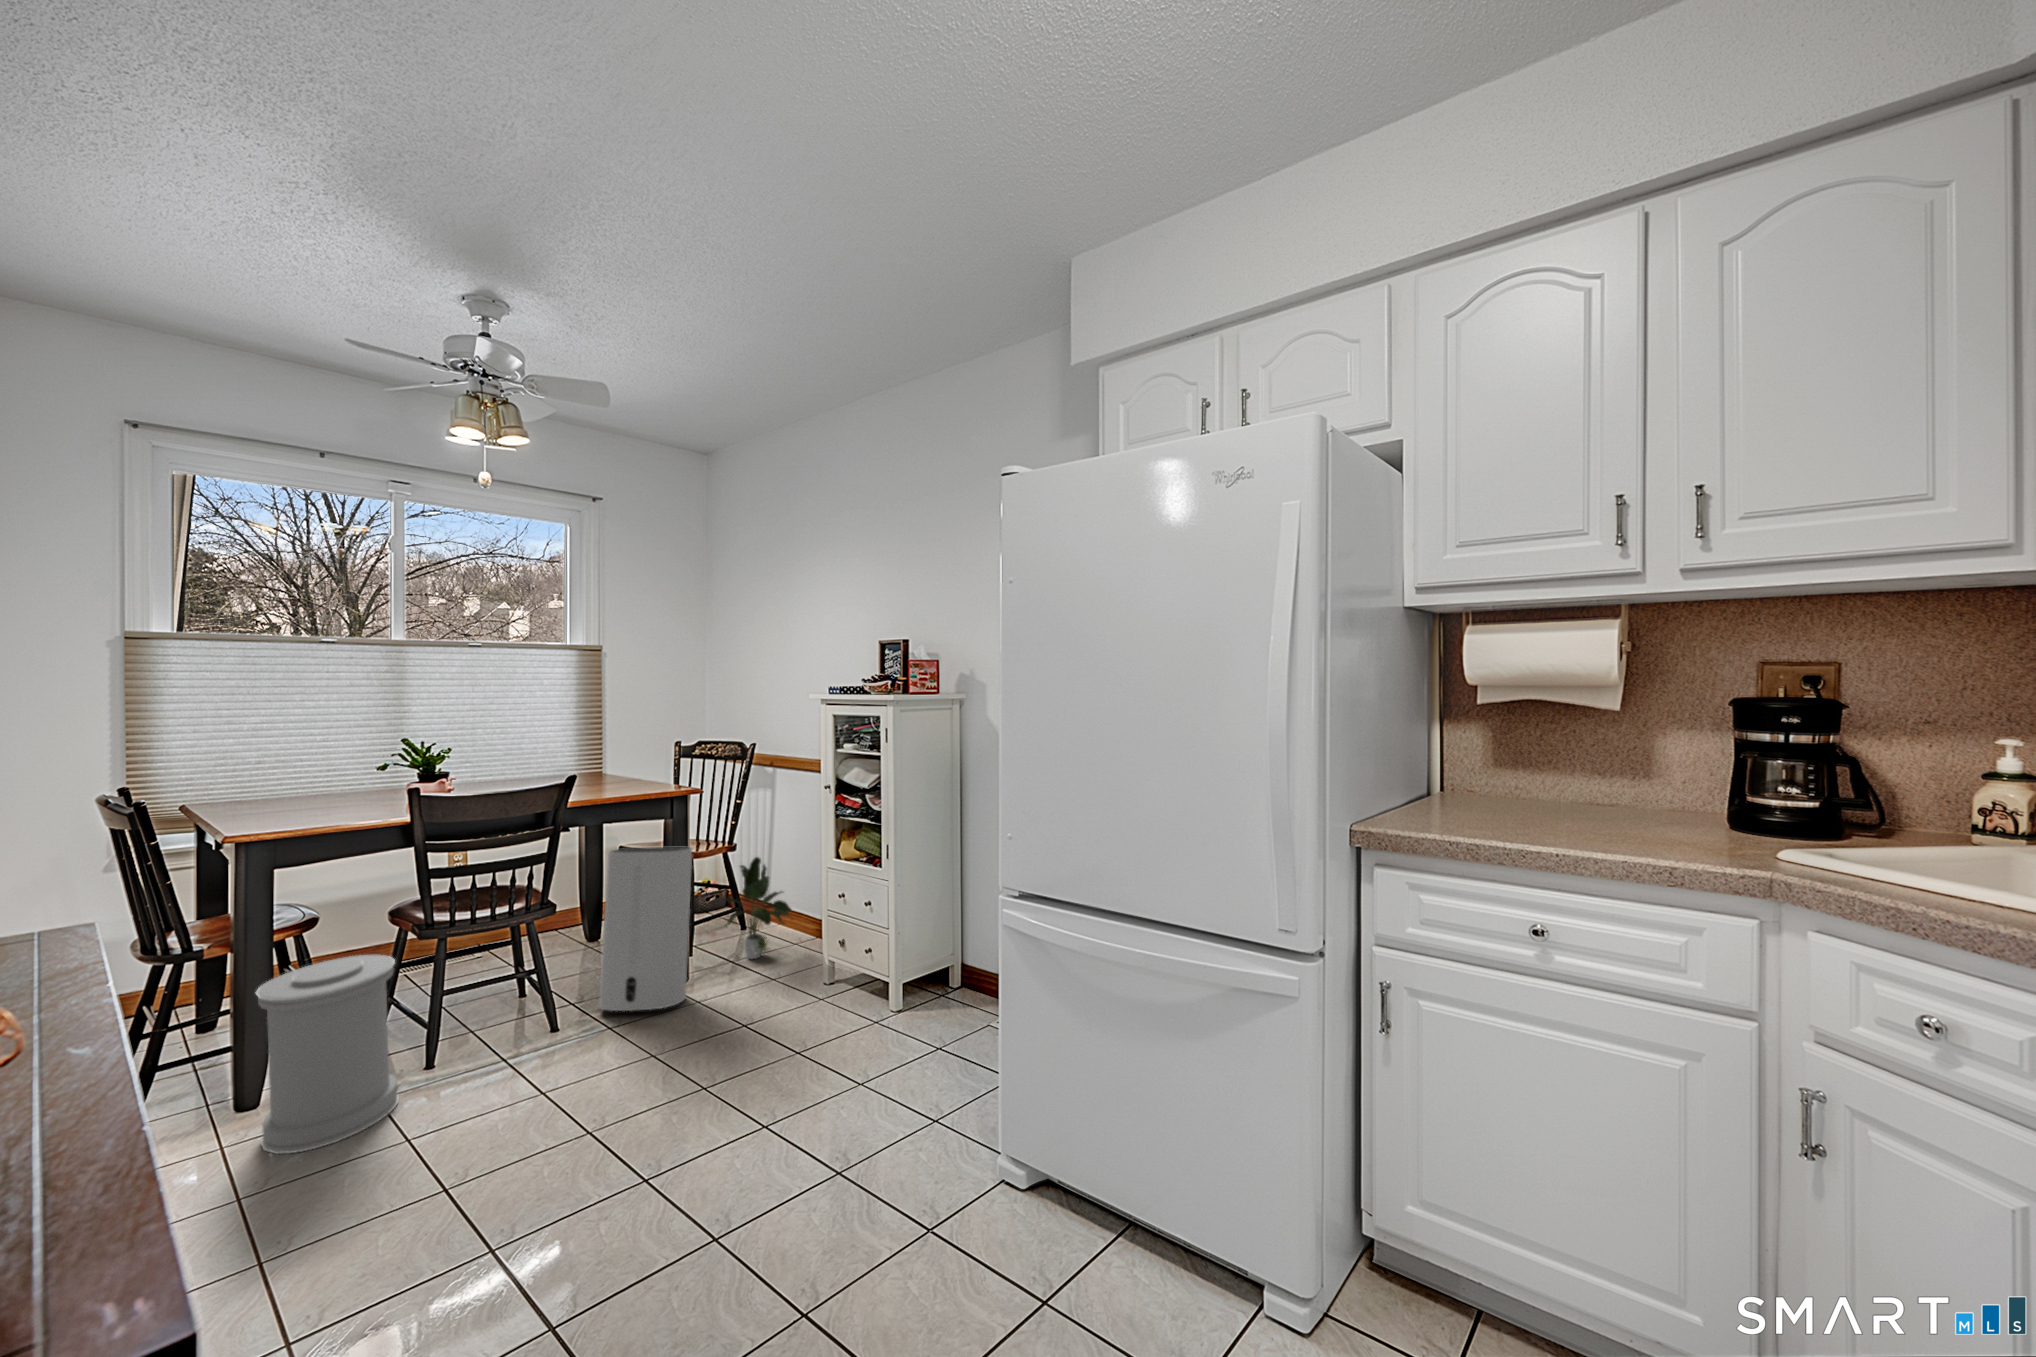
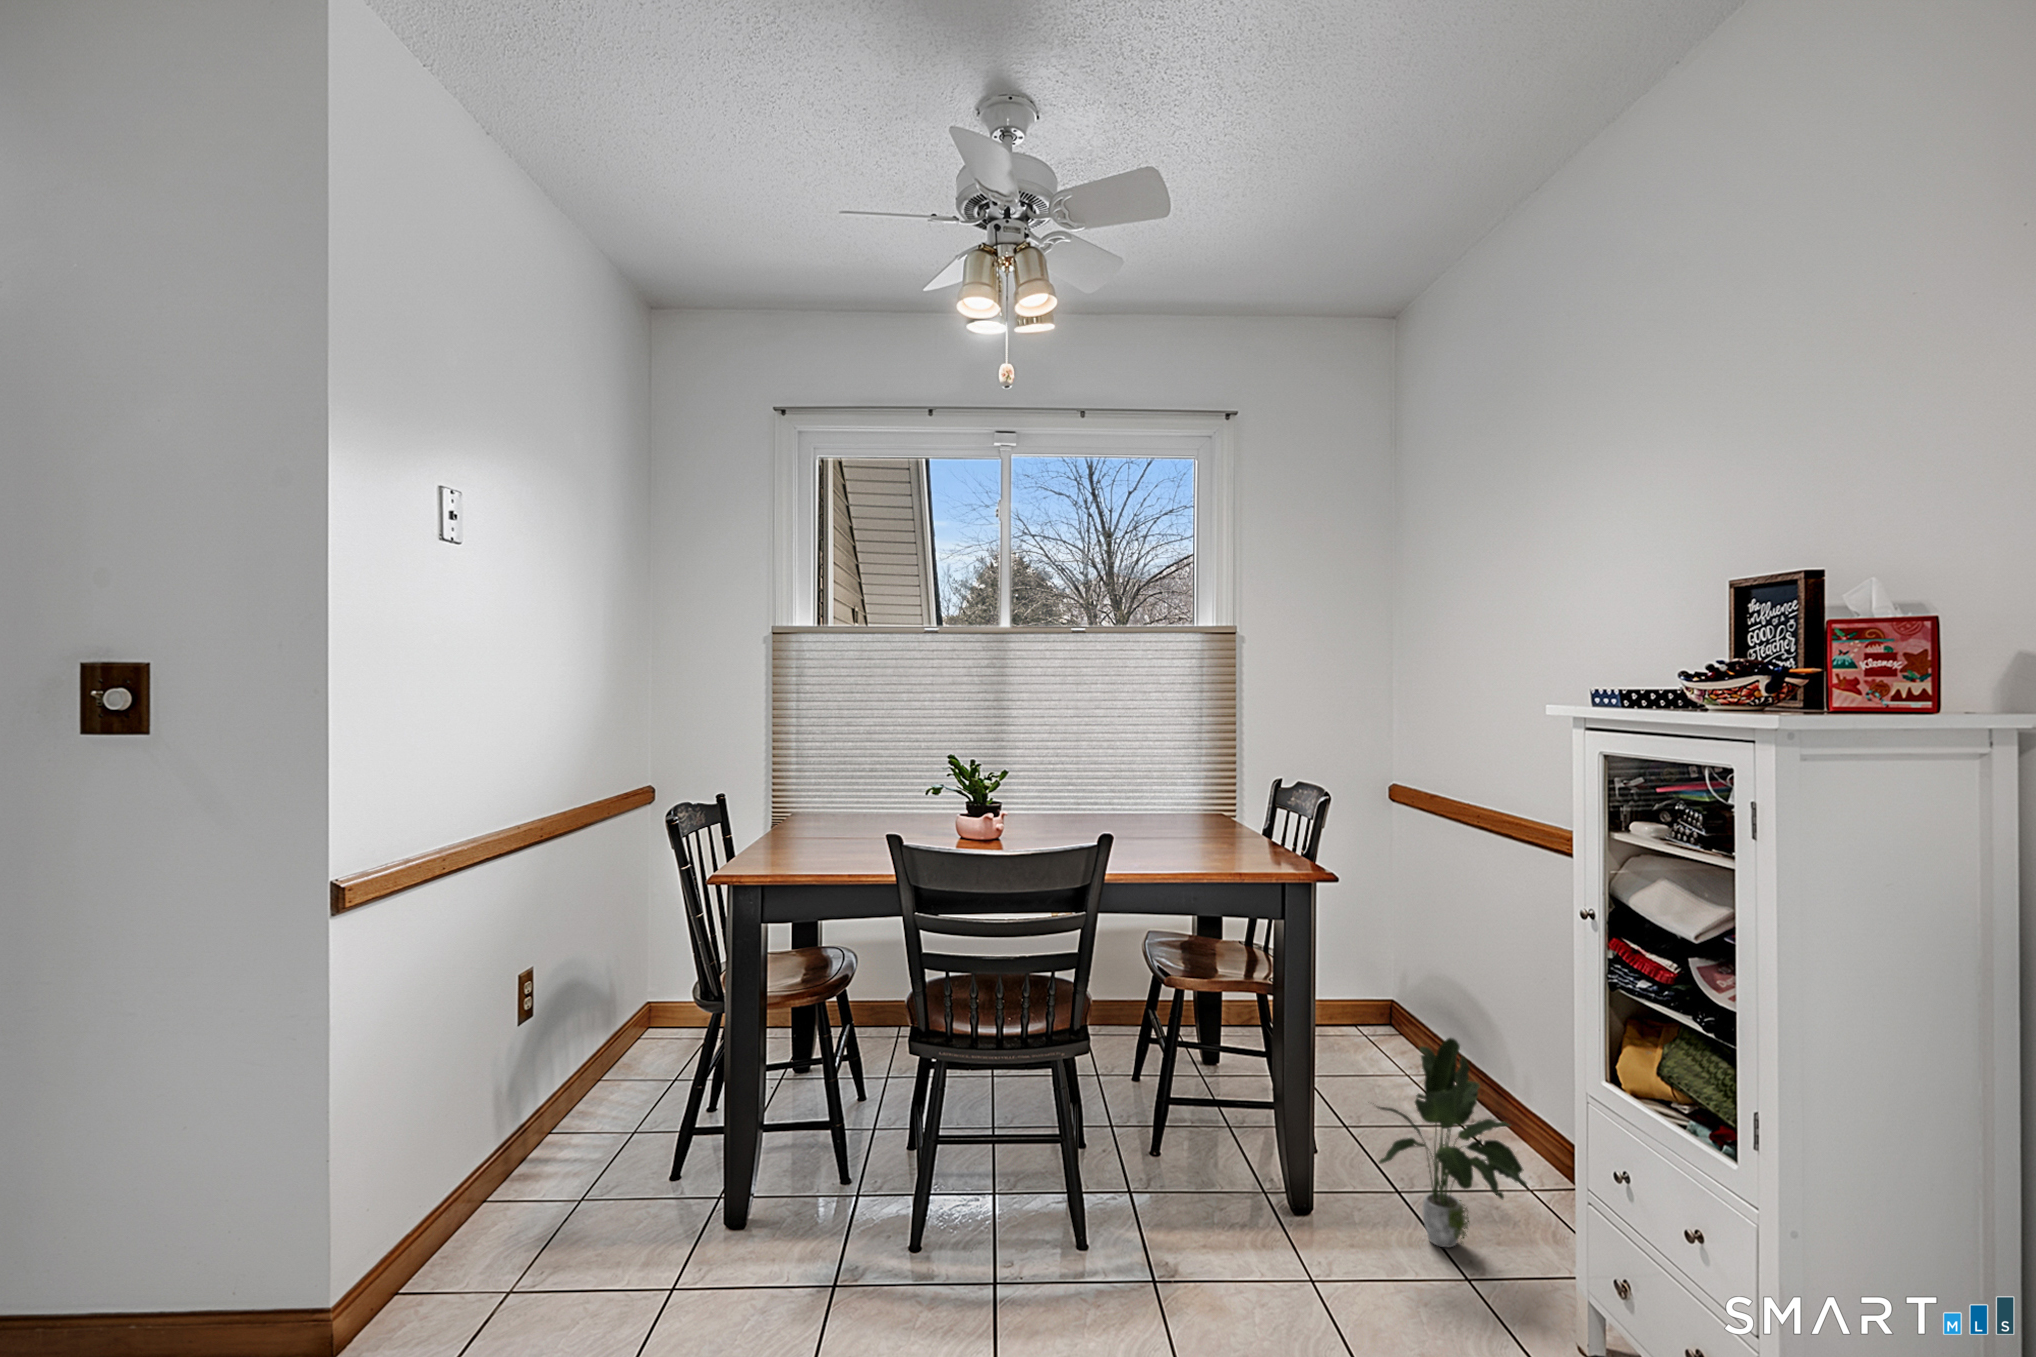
air purifier: present [599,847,692,1011] -> none [1157,968,1316,1289]
trash can: present [256,955,399,1154] -> none [744,1046,884,1312]

